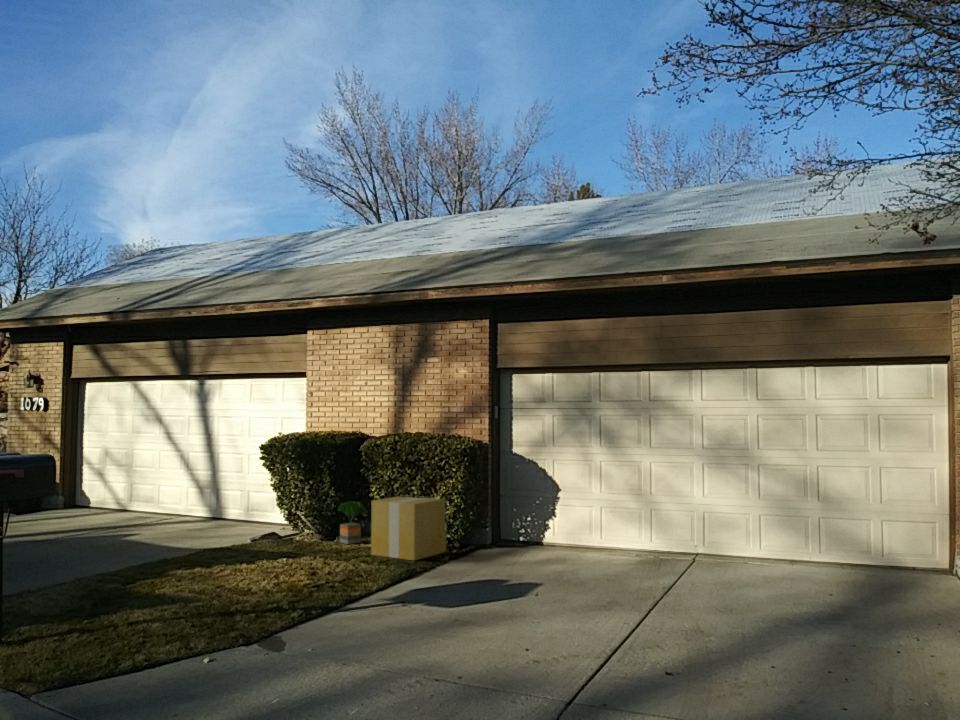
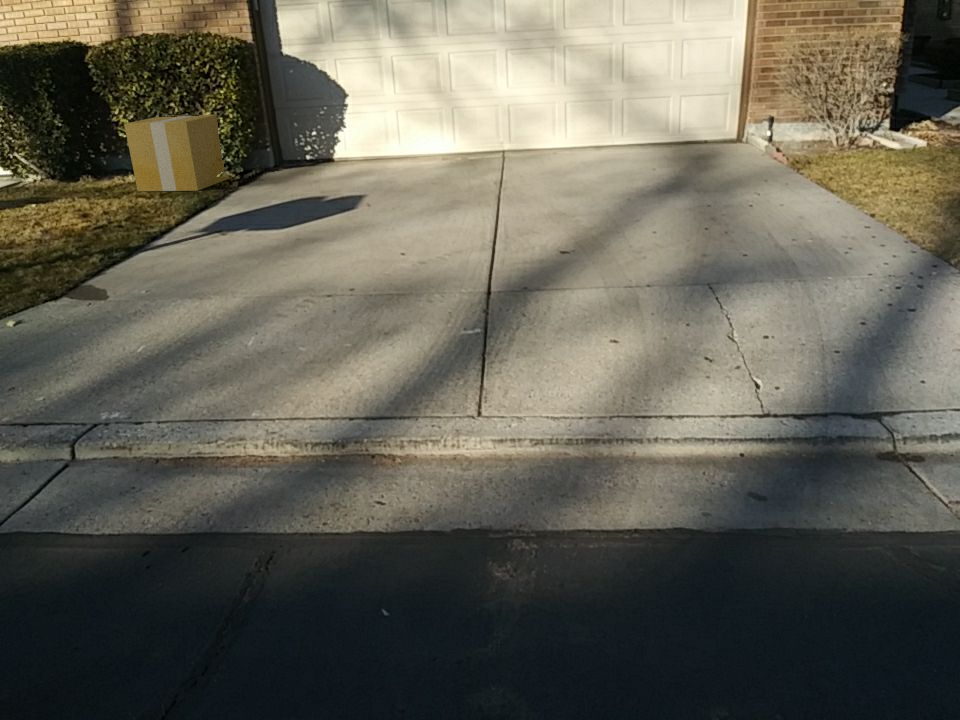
potted tree: present [338,502,367,544] -> none [69,131,113,185]

